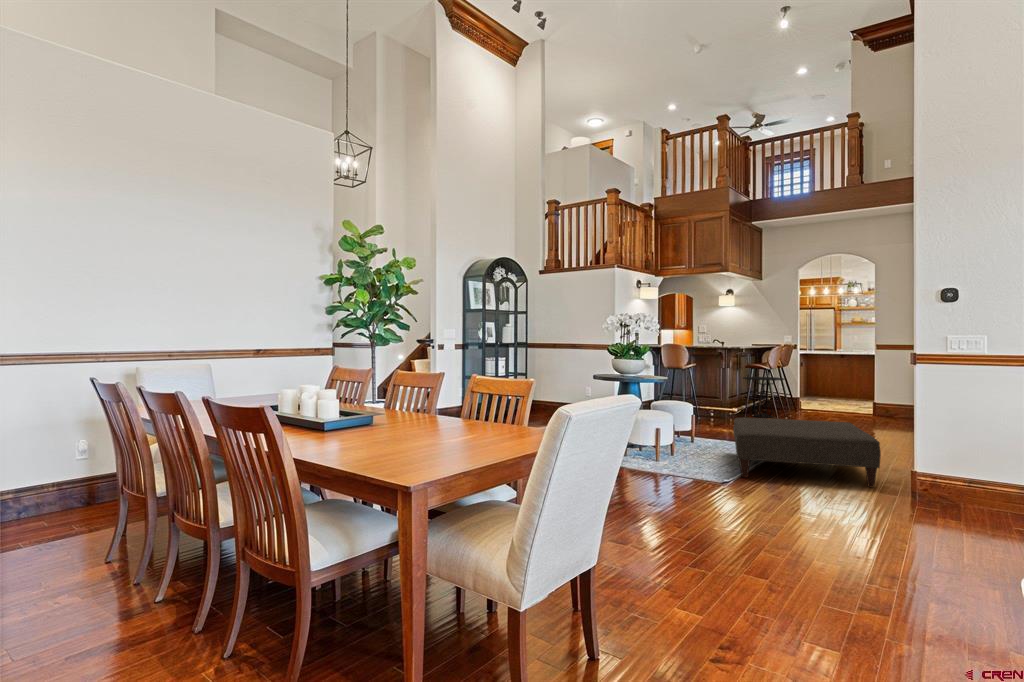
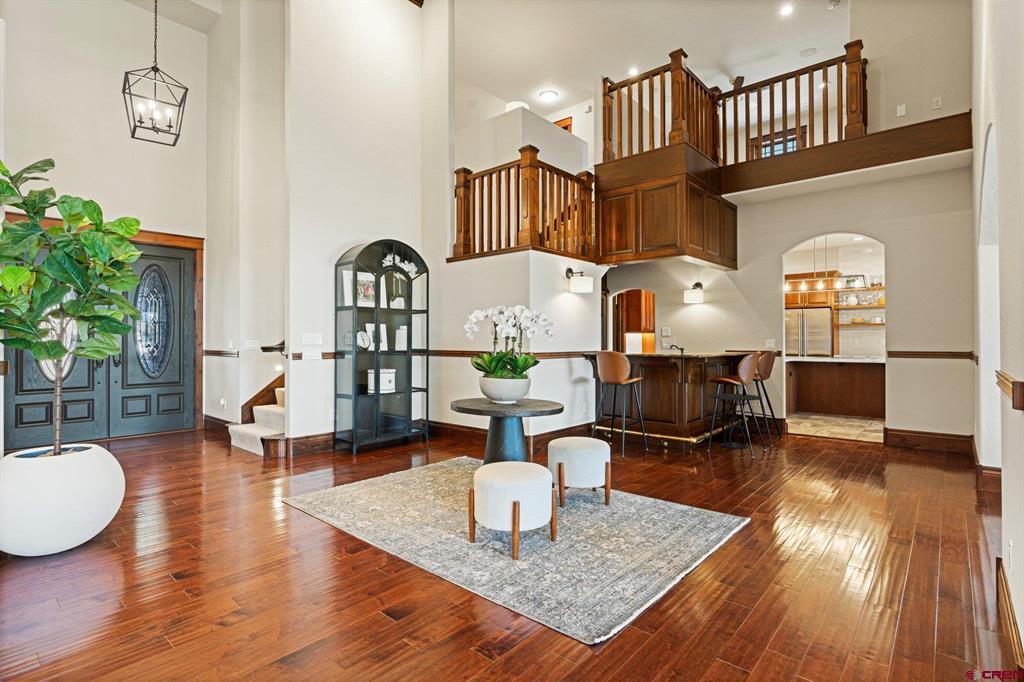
ottoman: present [733,418,881,487] -> none [640,475,914,653]

